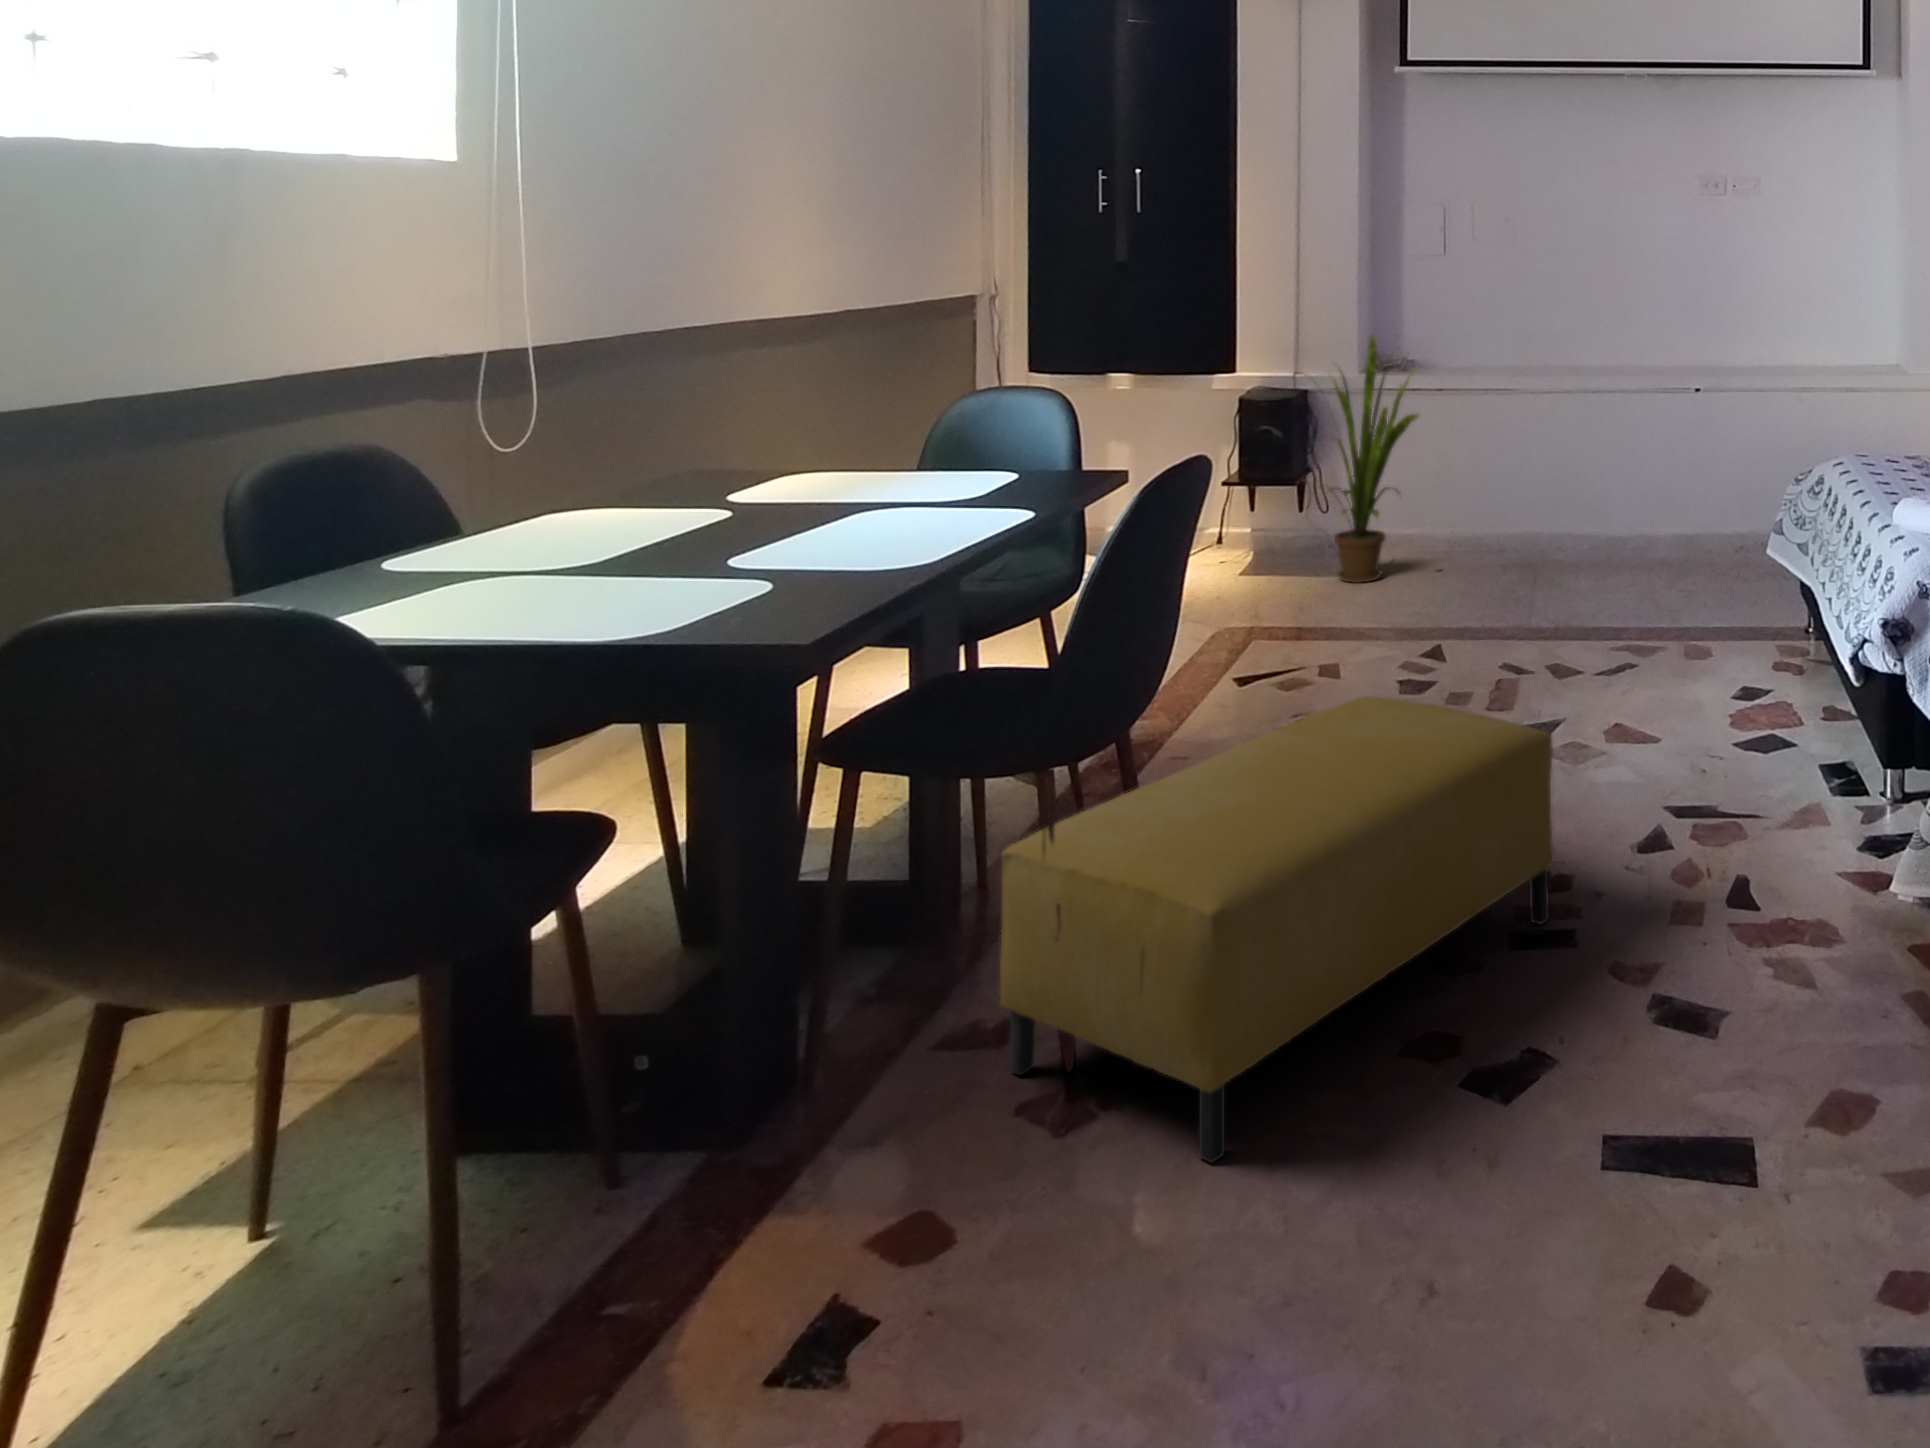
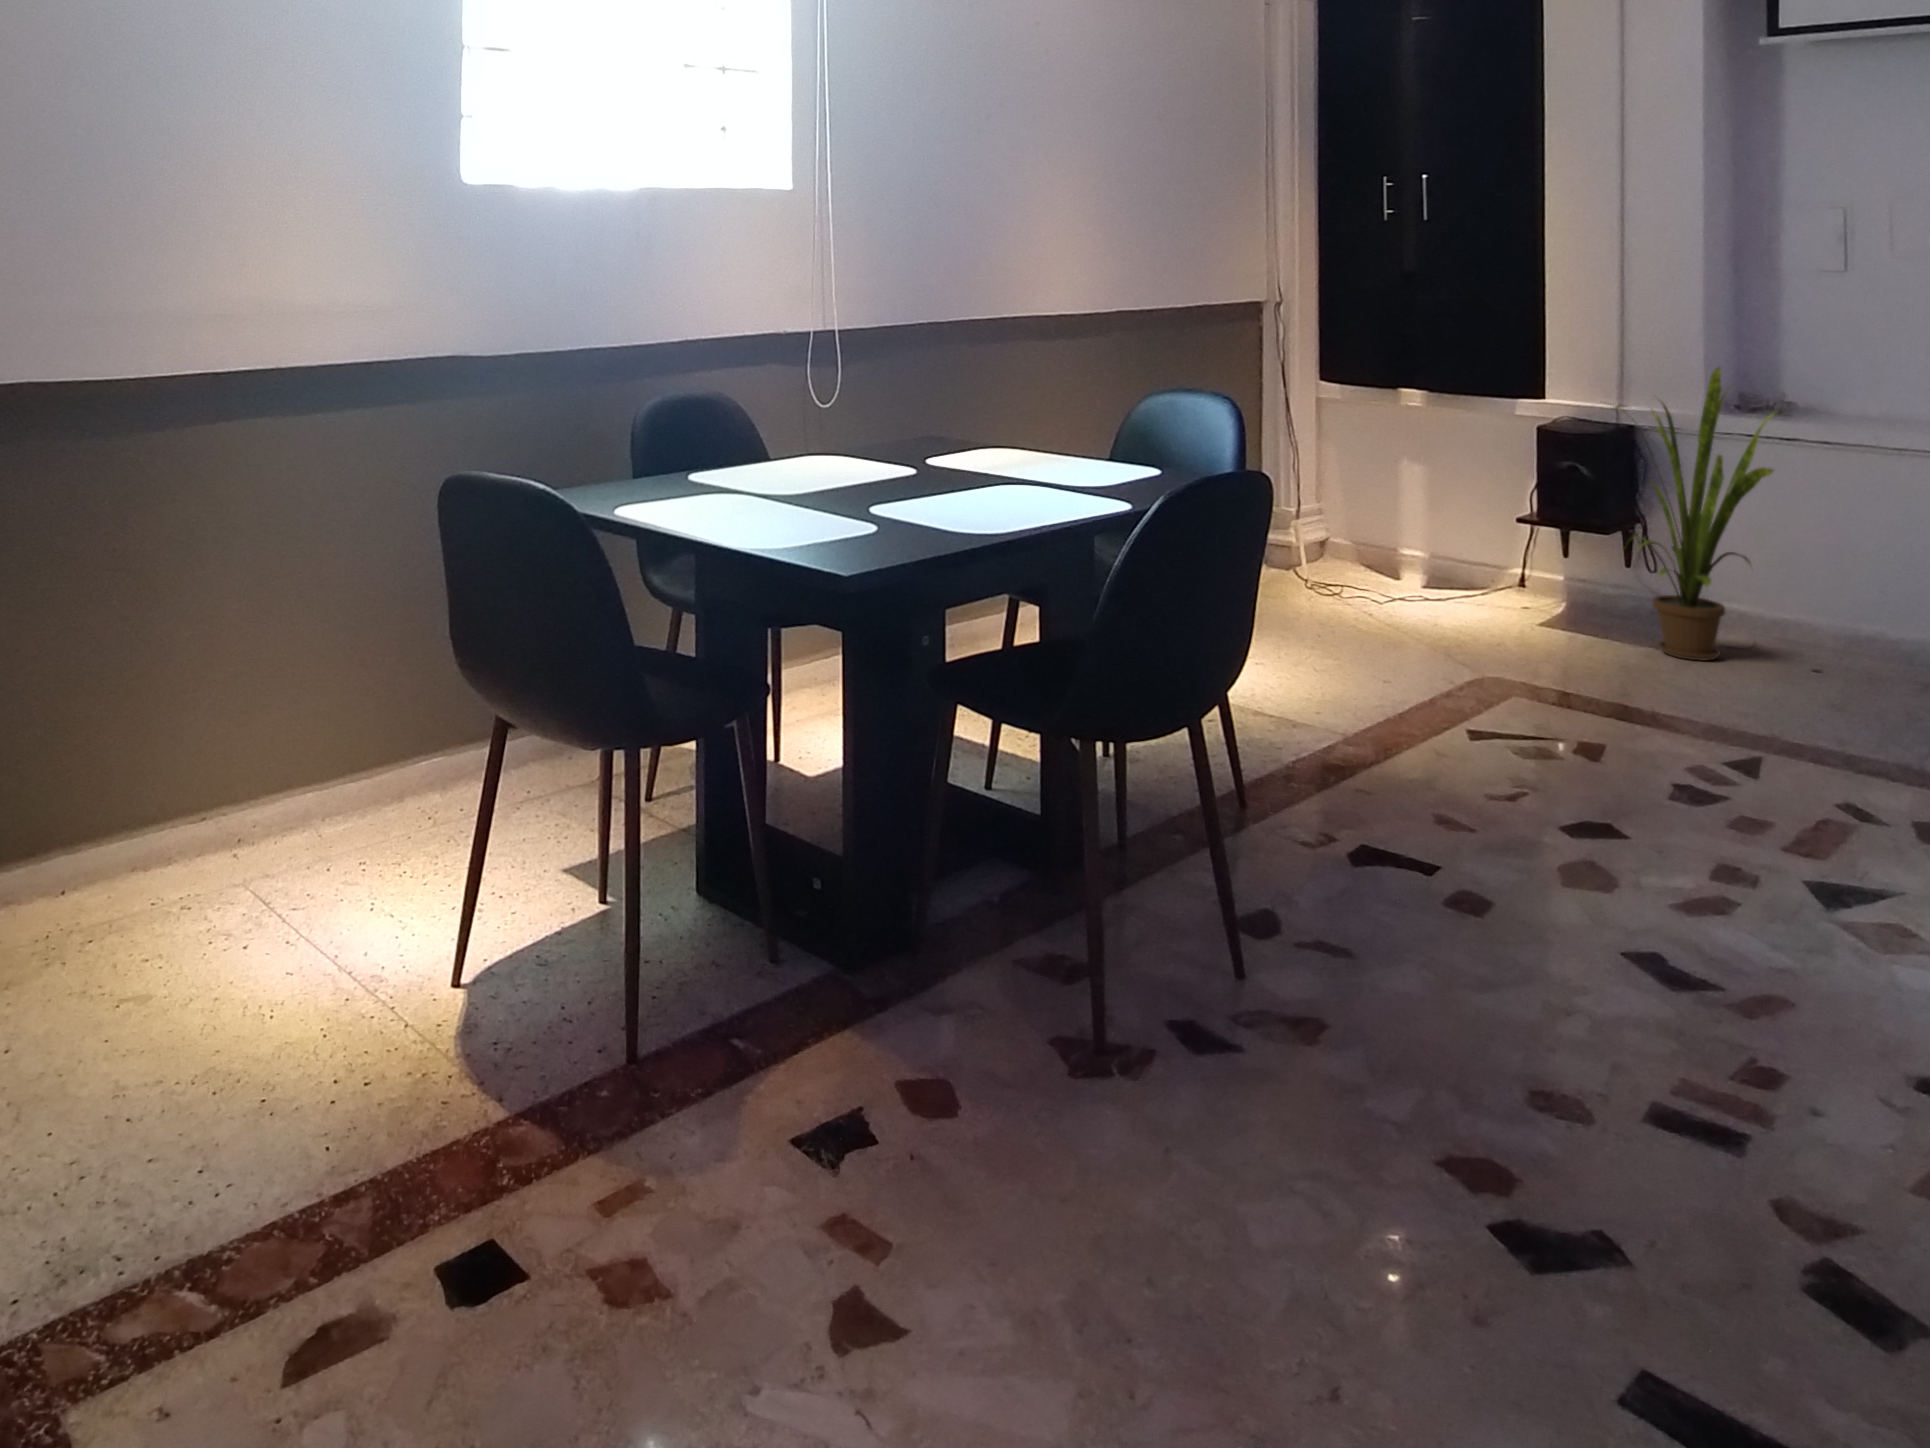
ottoman: present [1000,696,1555,1163] -> none [1057,766,1730,1166]

